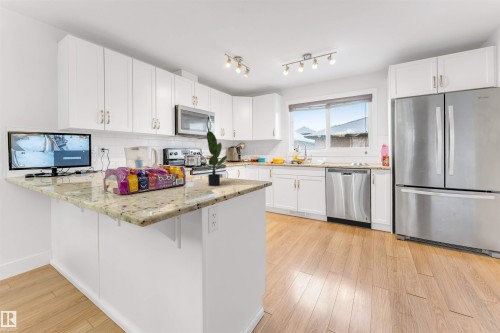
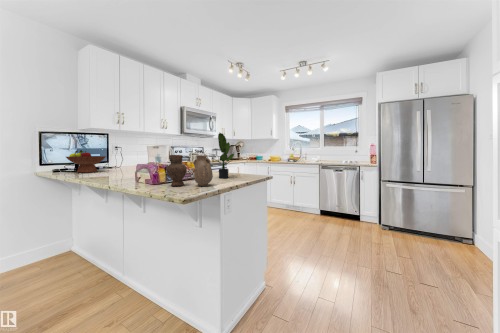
fruit bowl: none [35,152,85,178] -> present [66,150,106,173]
vase: none [137,158,196,198] -> present [166,155,213,186]

